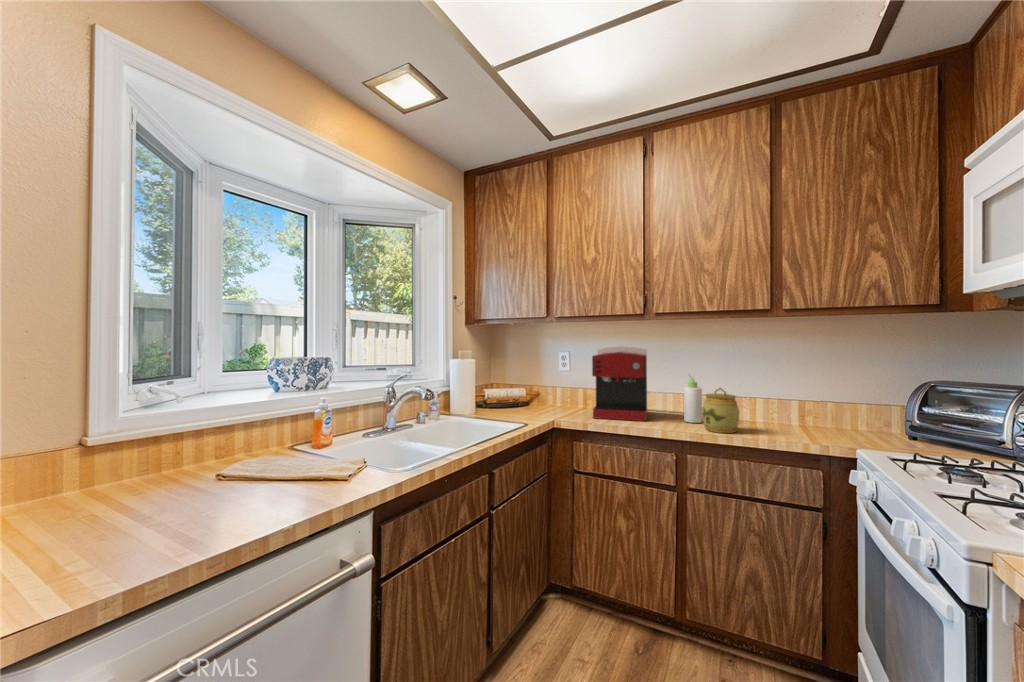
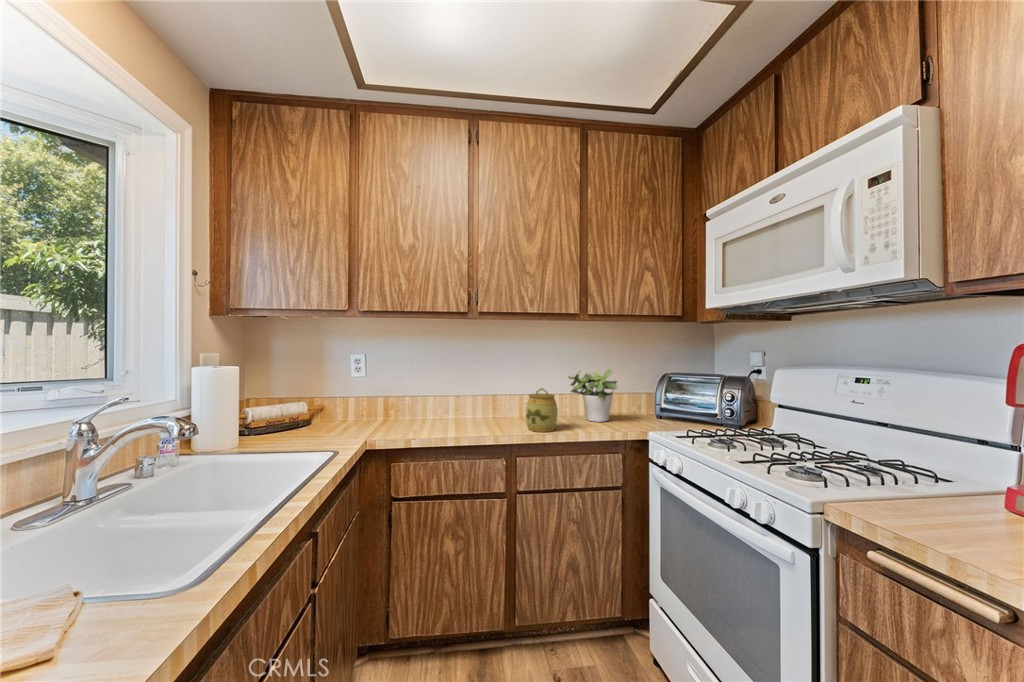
coffee maker: present [592,346,647,421] -> none [406,347,470,431]
potted plant: none [767,371,832,432] -> present [568,370,618,422]
bottle: present [684,374,702,423] -> none [502,375,518,424]

